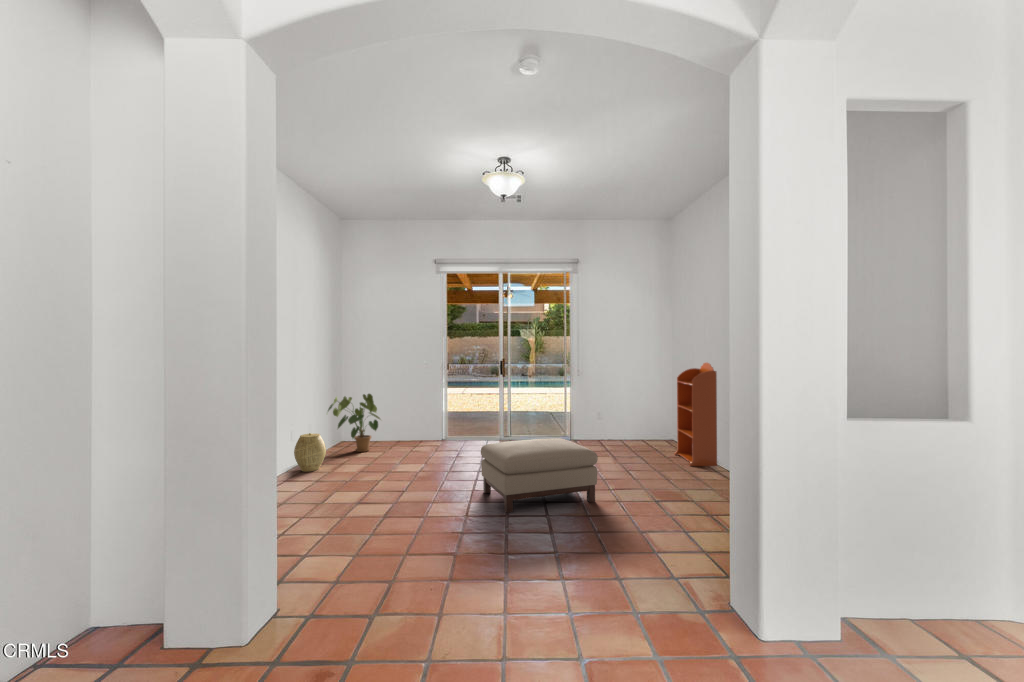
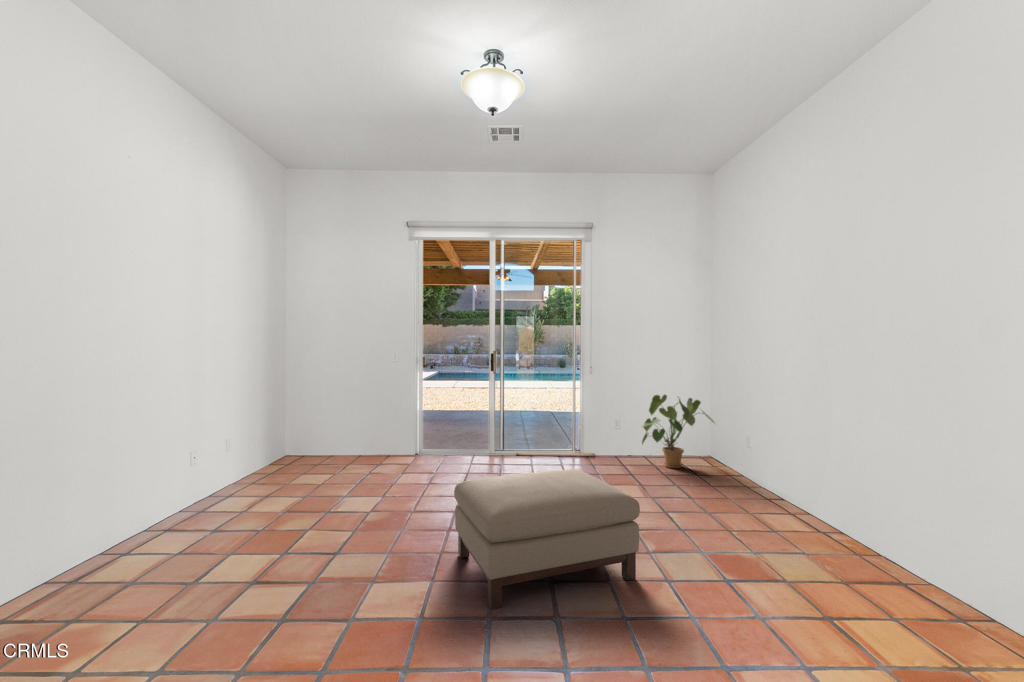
bookcase: present [674,363,717,466] -> none [720,358,789,502]
house plant: present [328,394,380,452] -> present [642,395,715,468]
woven basket: present [294,433,326,472] -> none [195,455,243,510]

